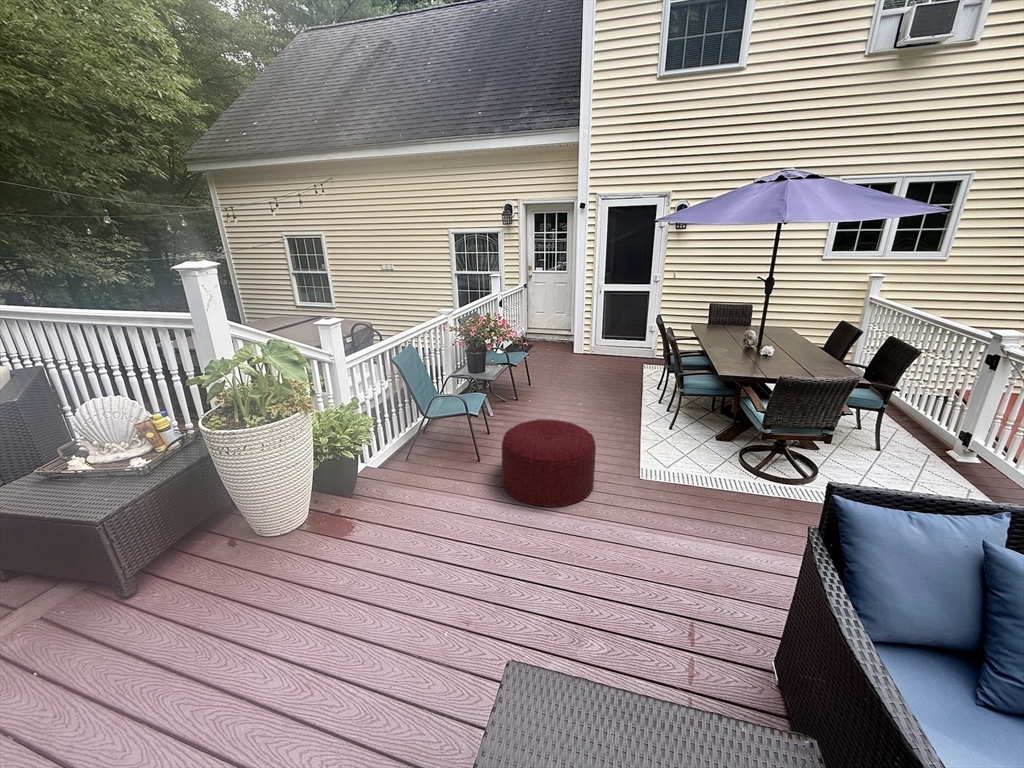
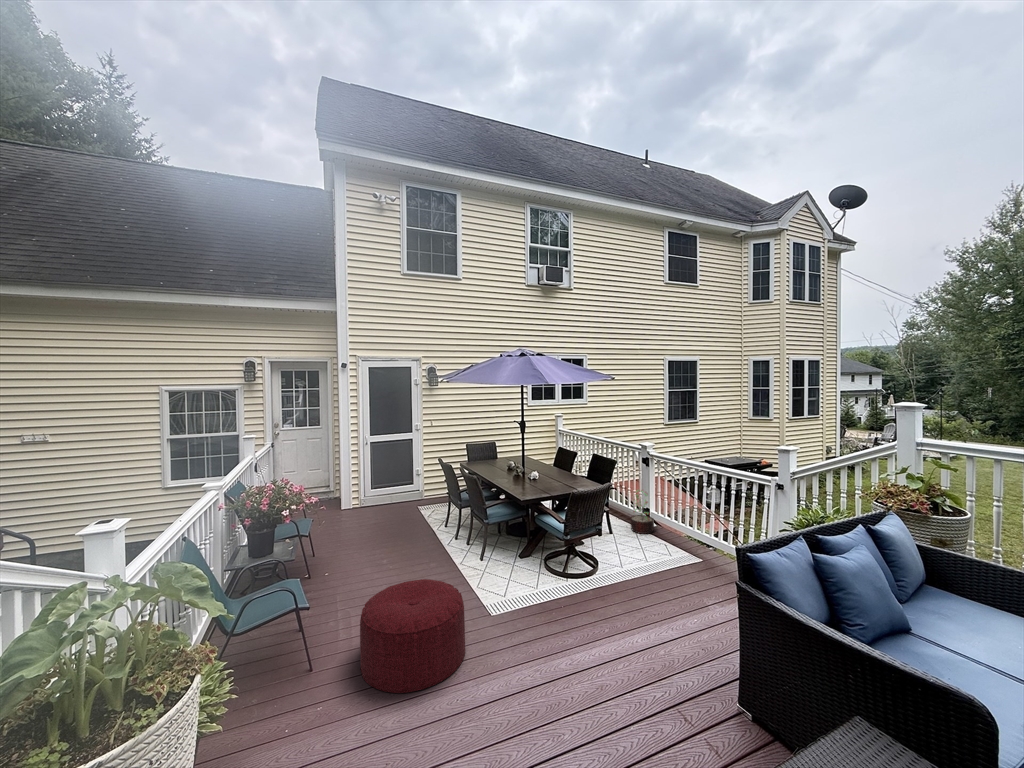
decorative plant: none [919,401,975,469] -> present [631,490,654,534]

